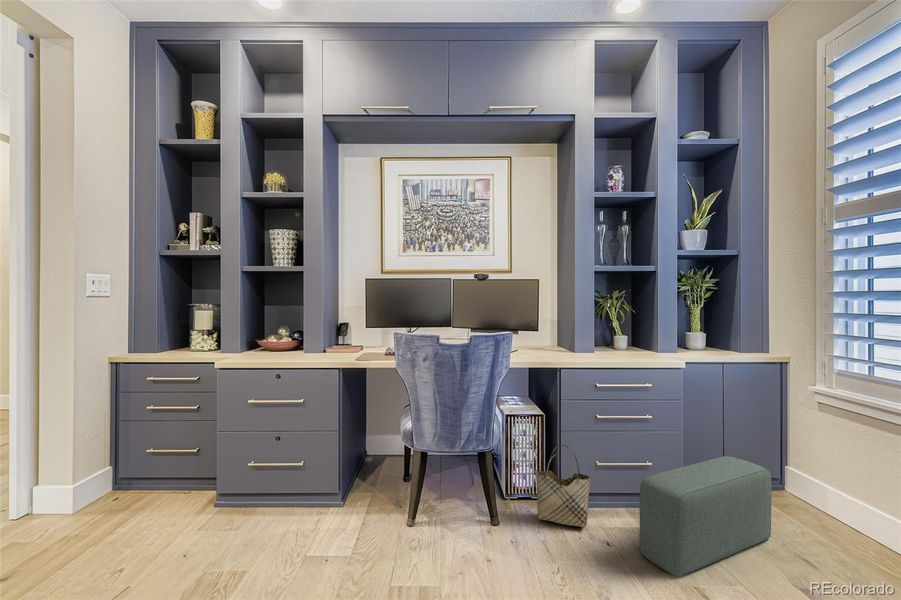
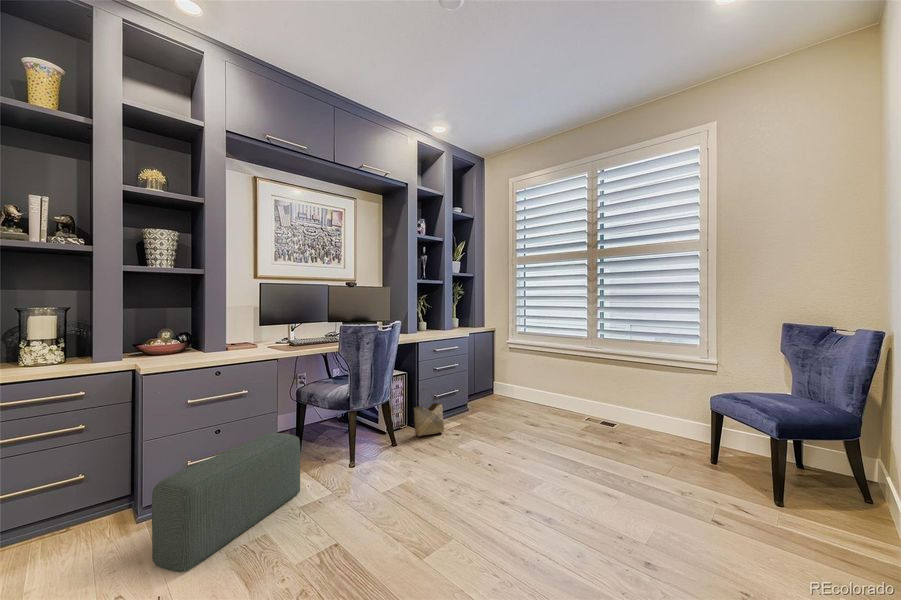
pouf: present [640,456,772,577] -> present [152,433,300,572]

